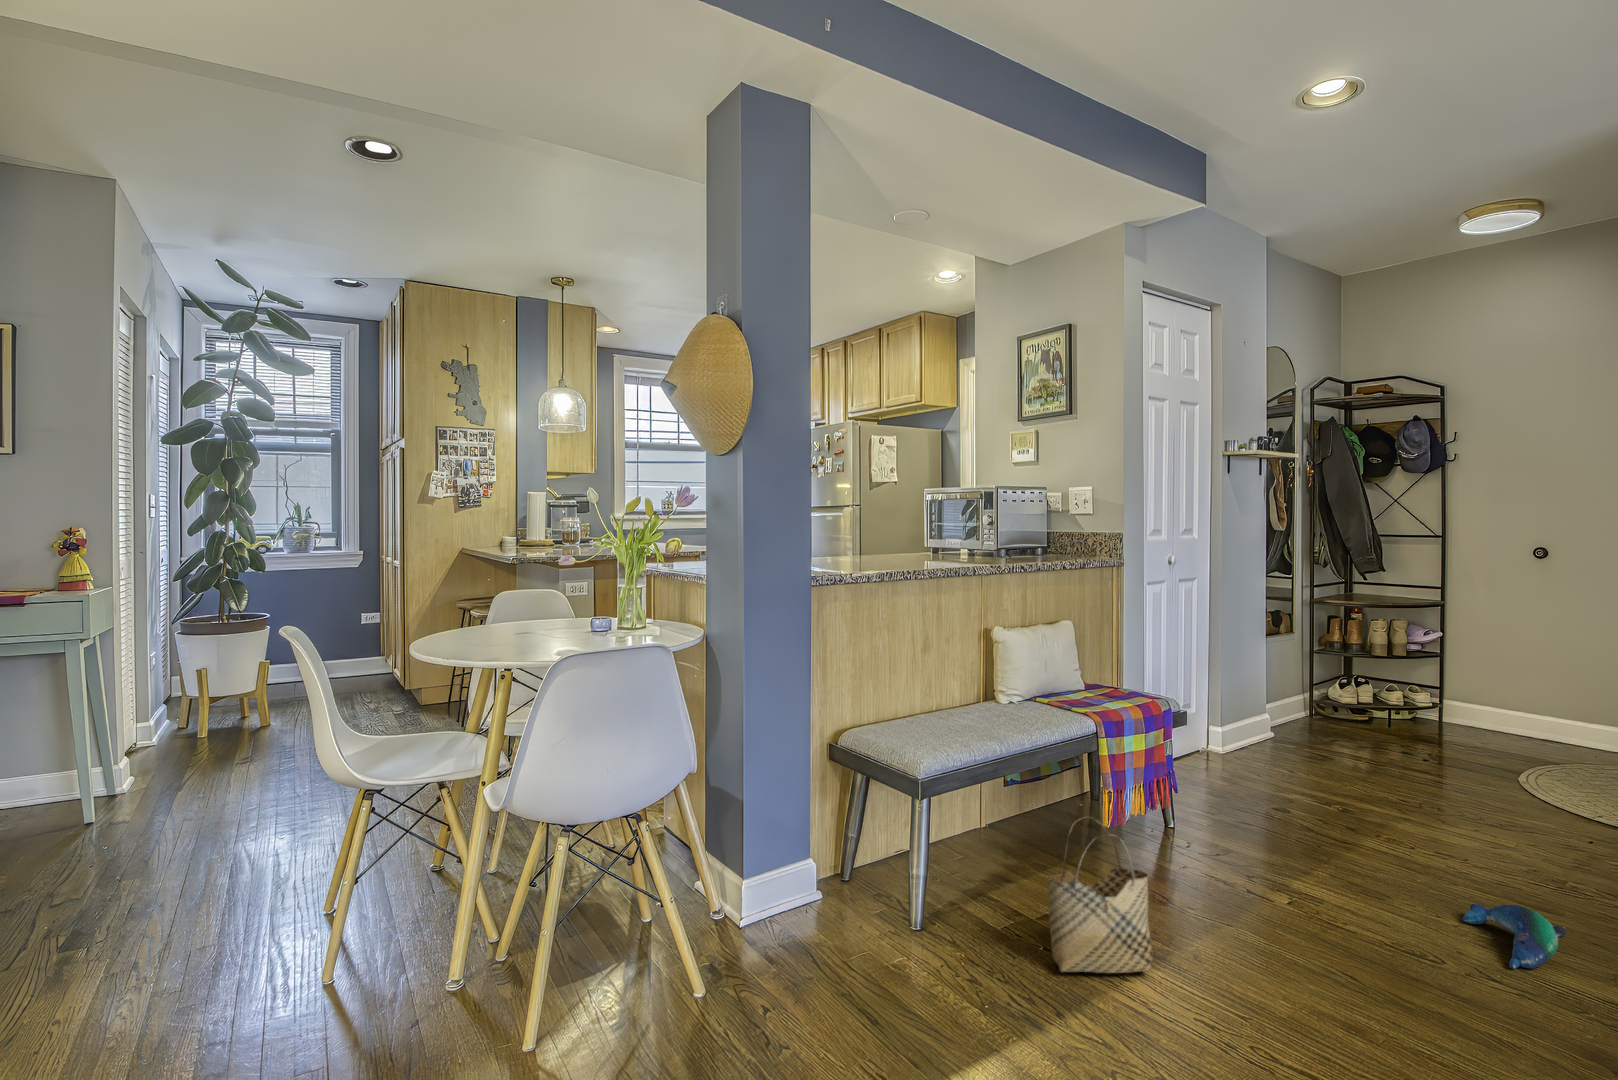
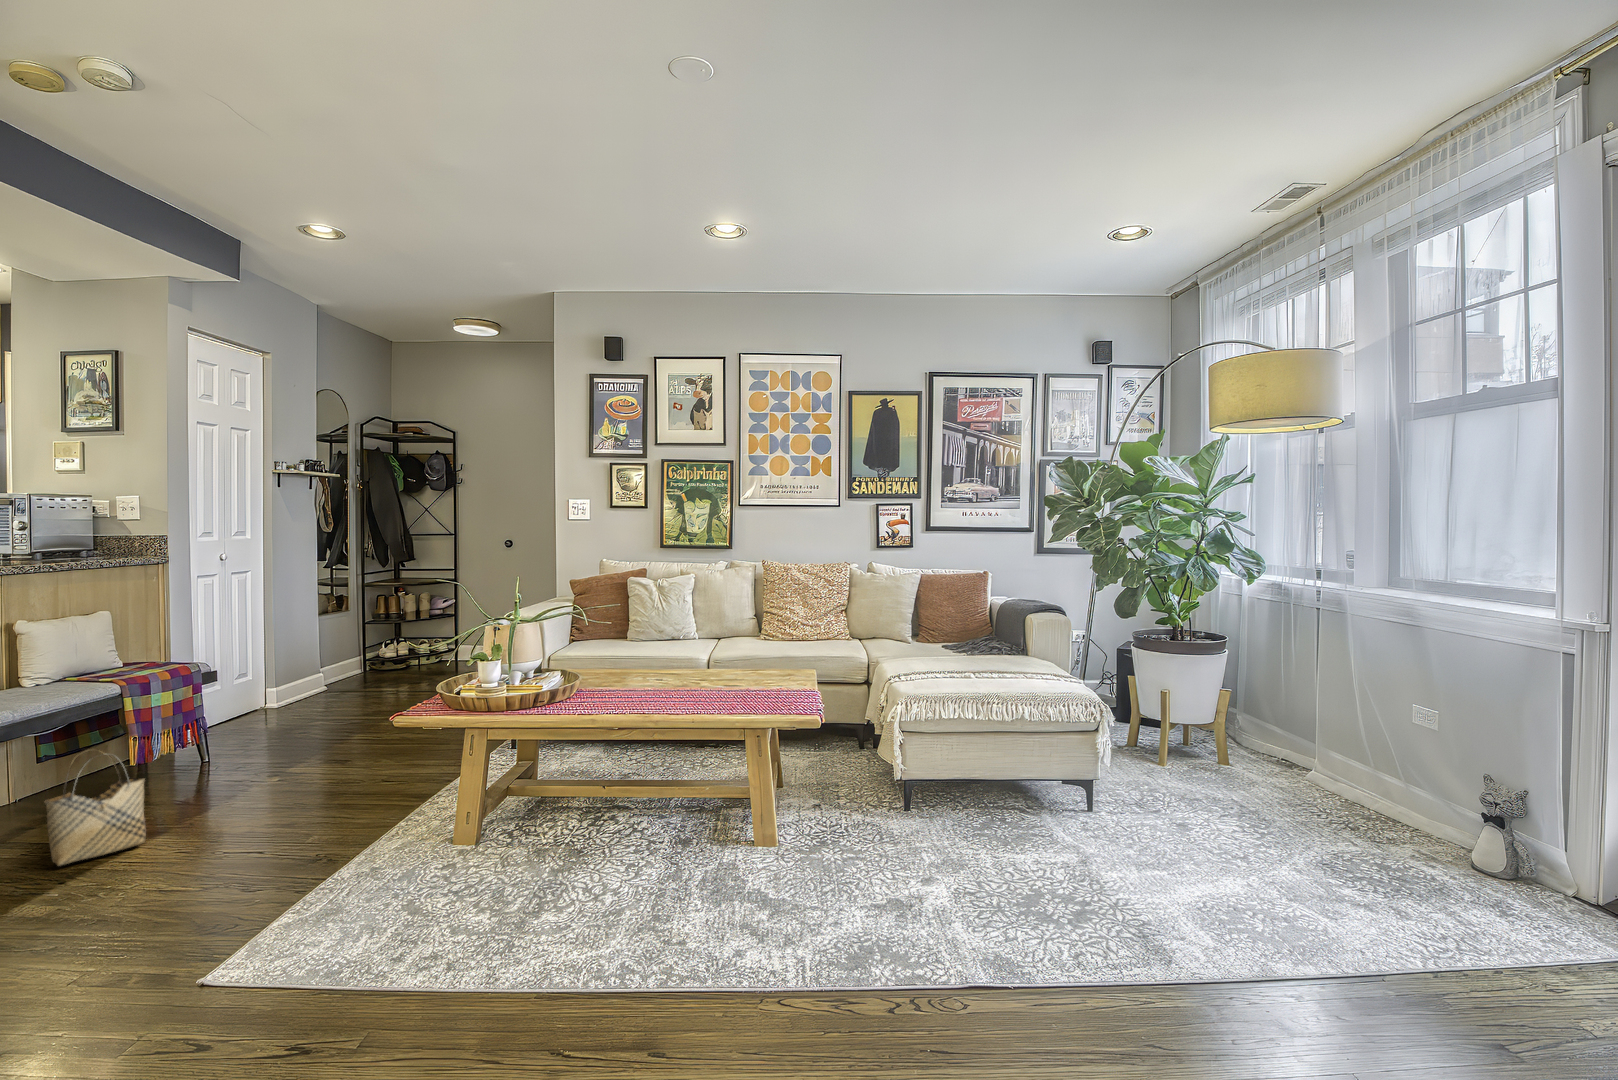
plush toy: present [1462,904,1566,969] -> none [387,743,430,775]

